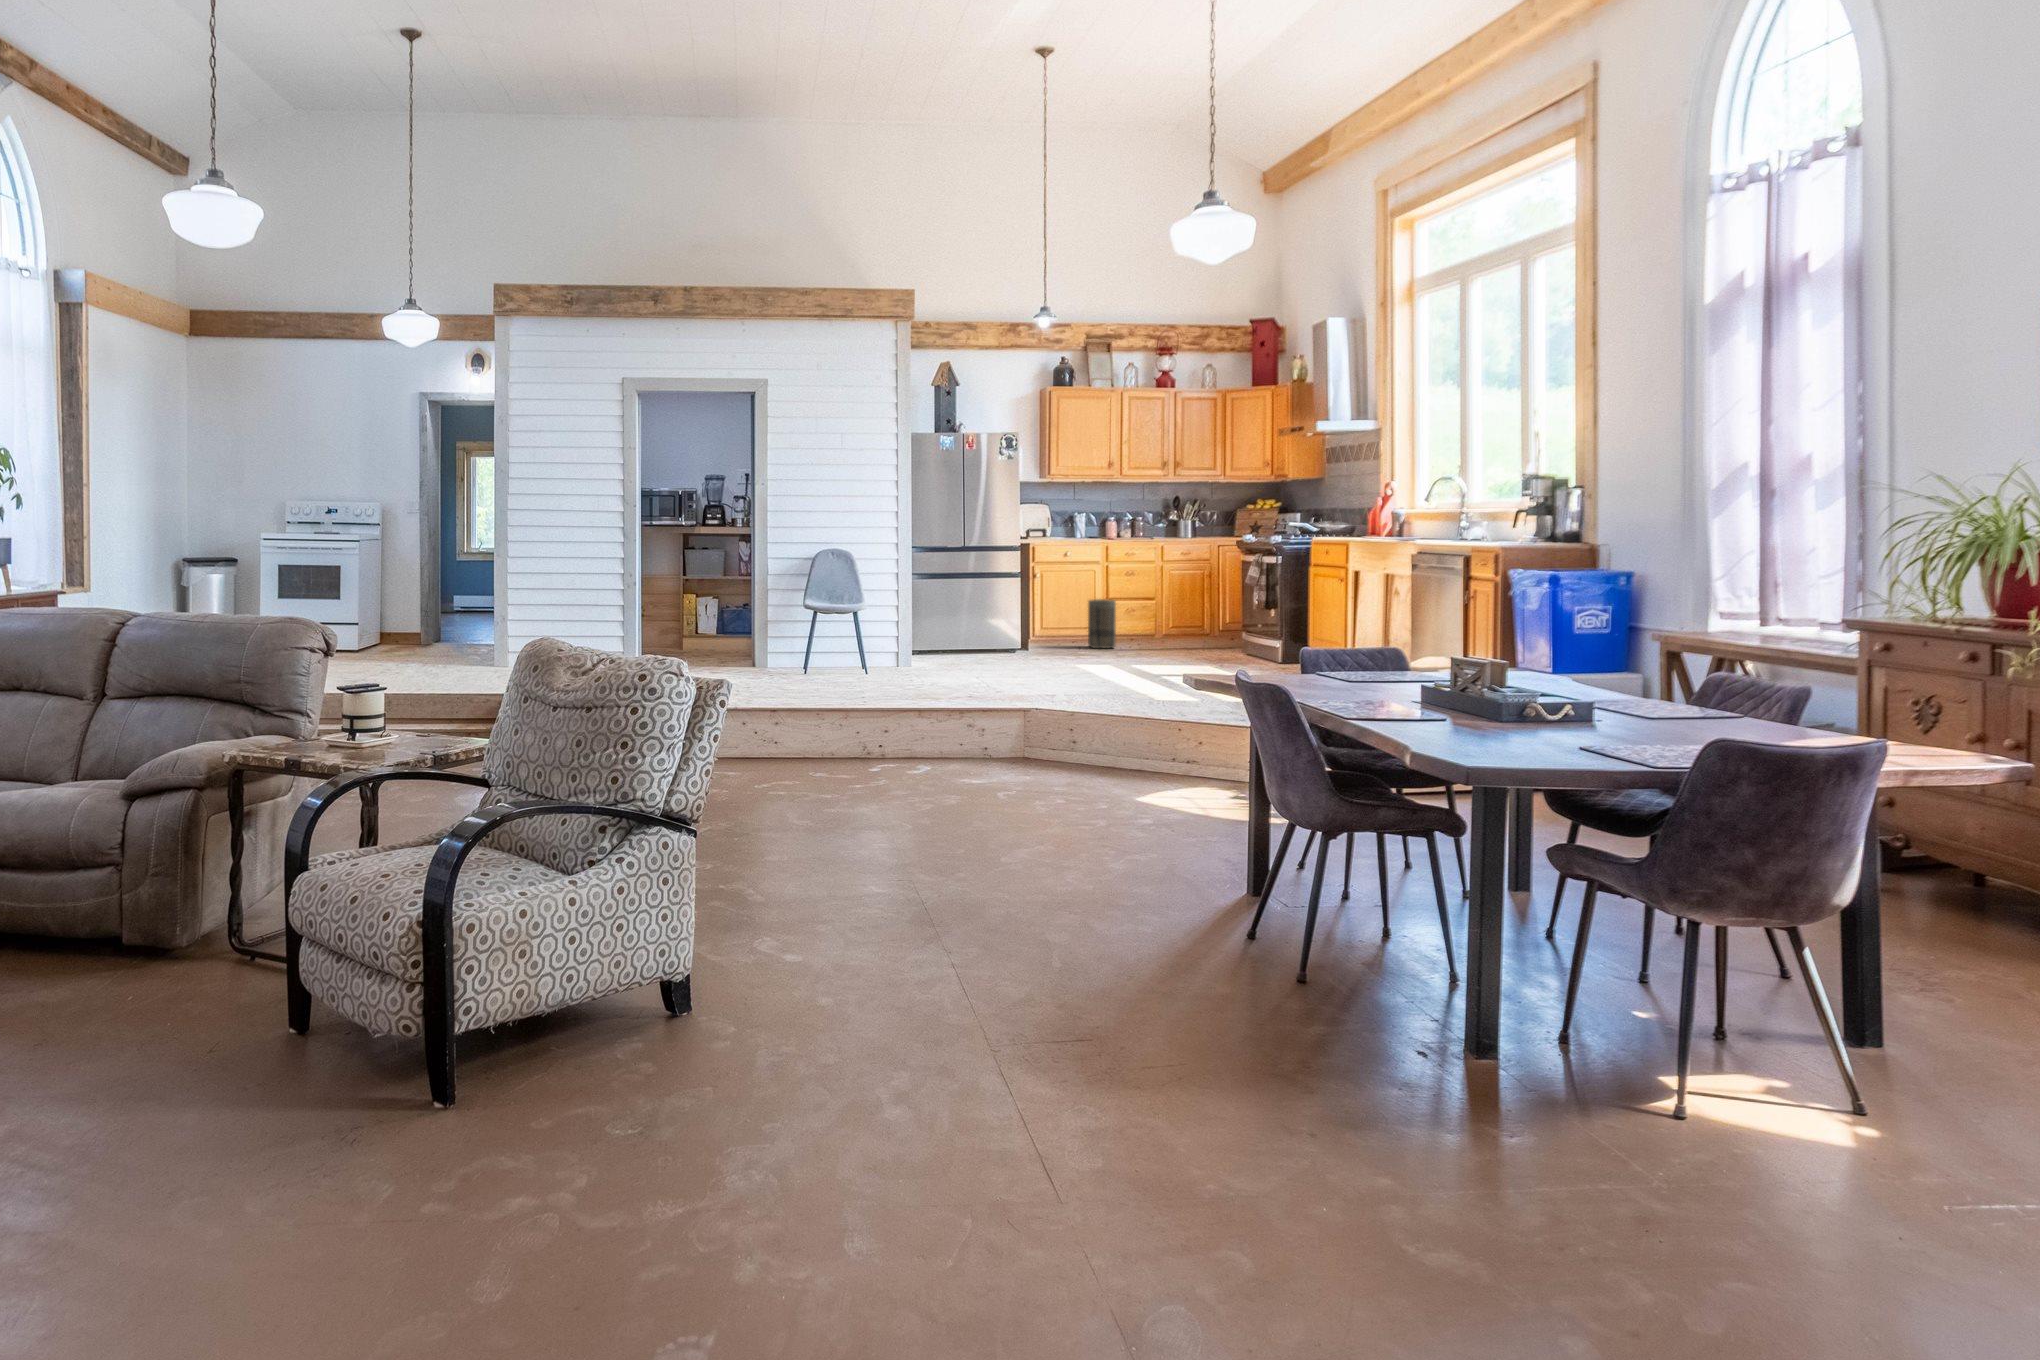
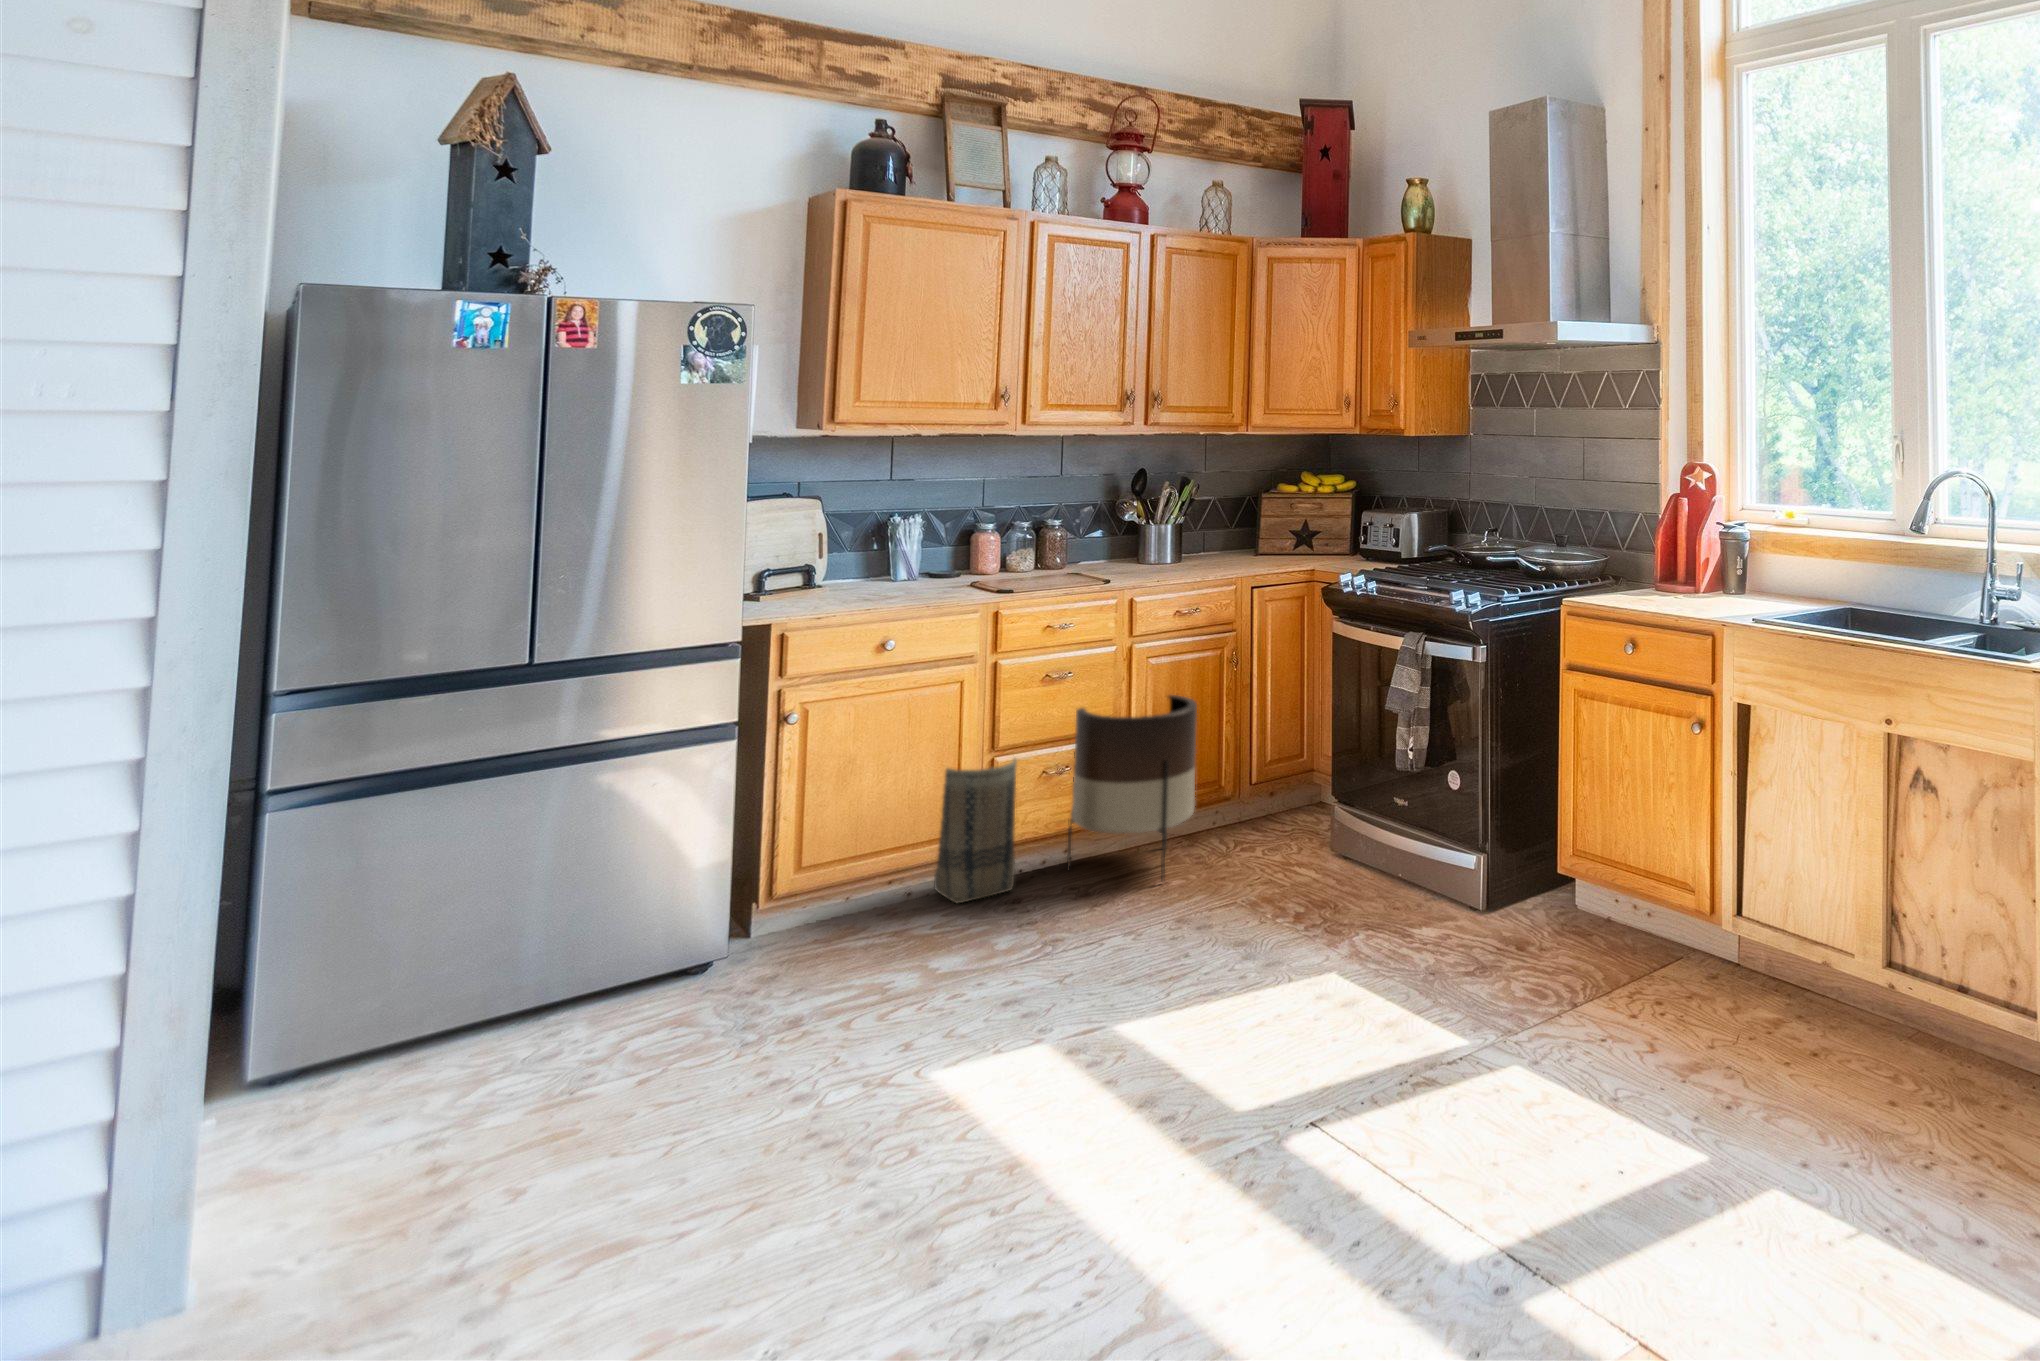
planter: none [1137,584,1187,651] -> present [1067,695,1197,881]

